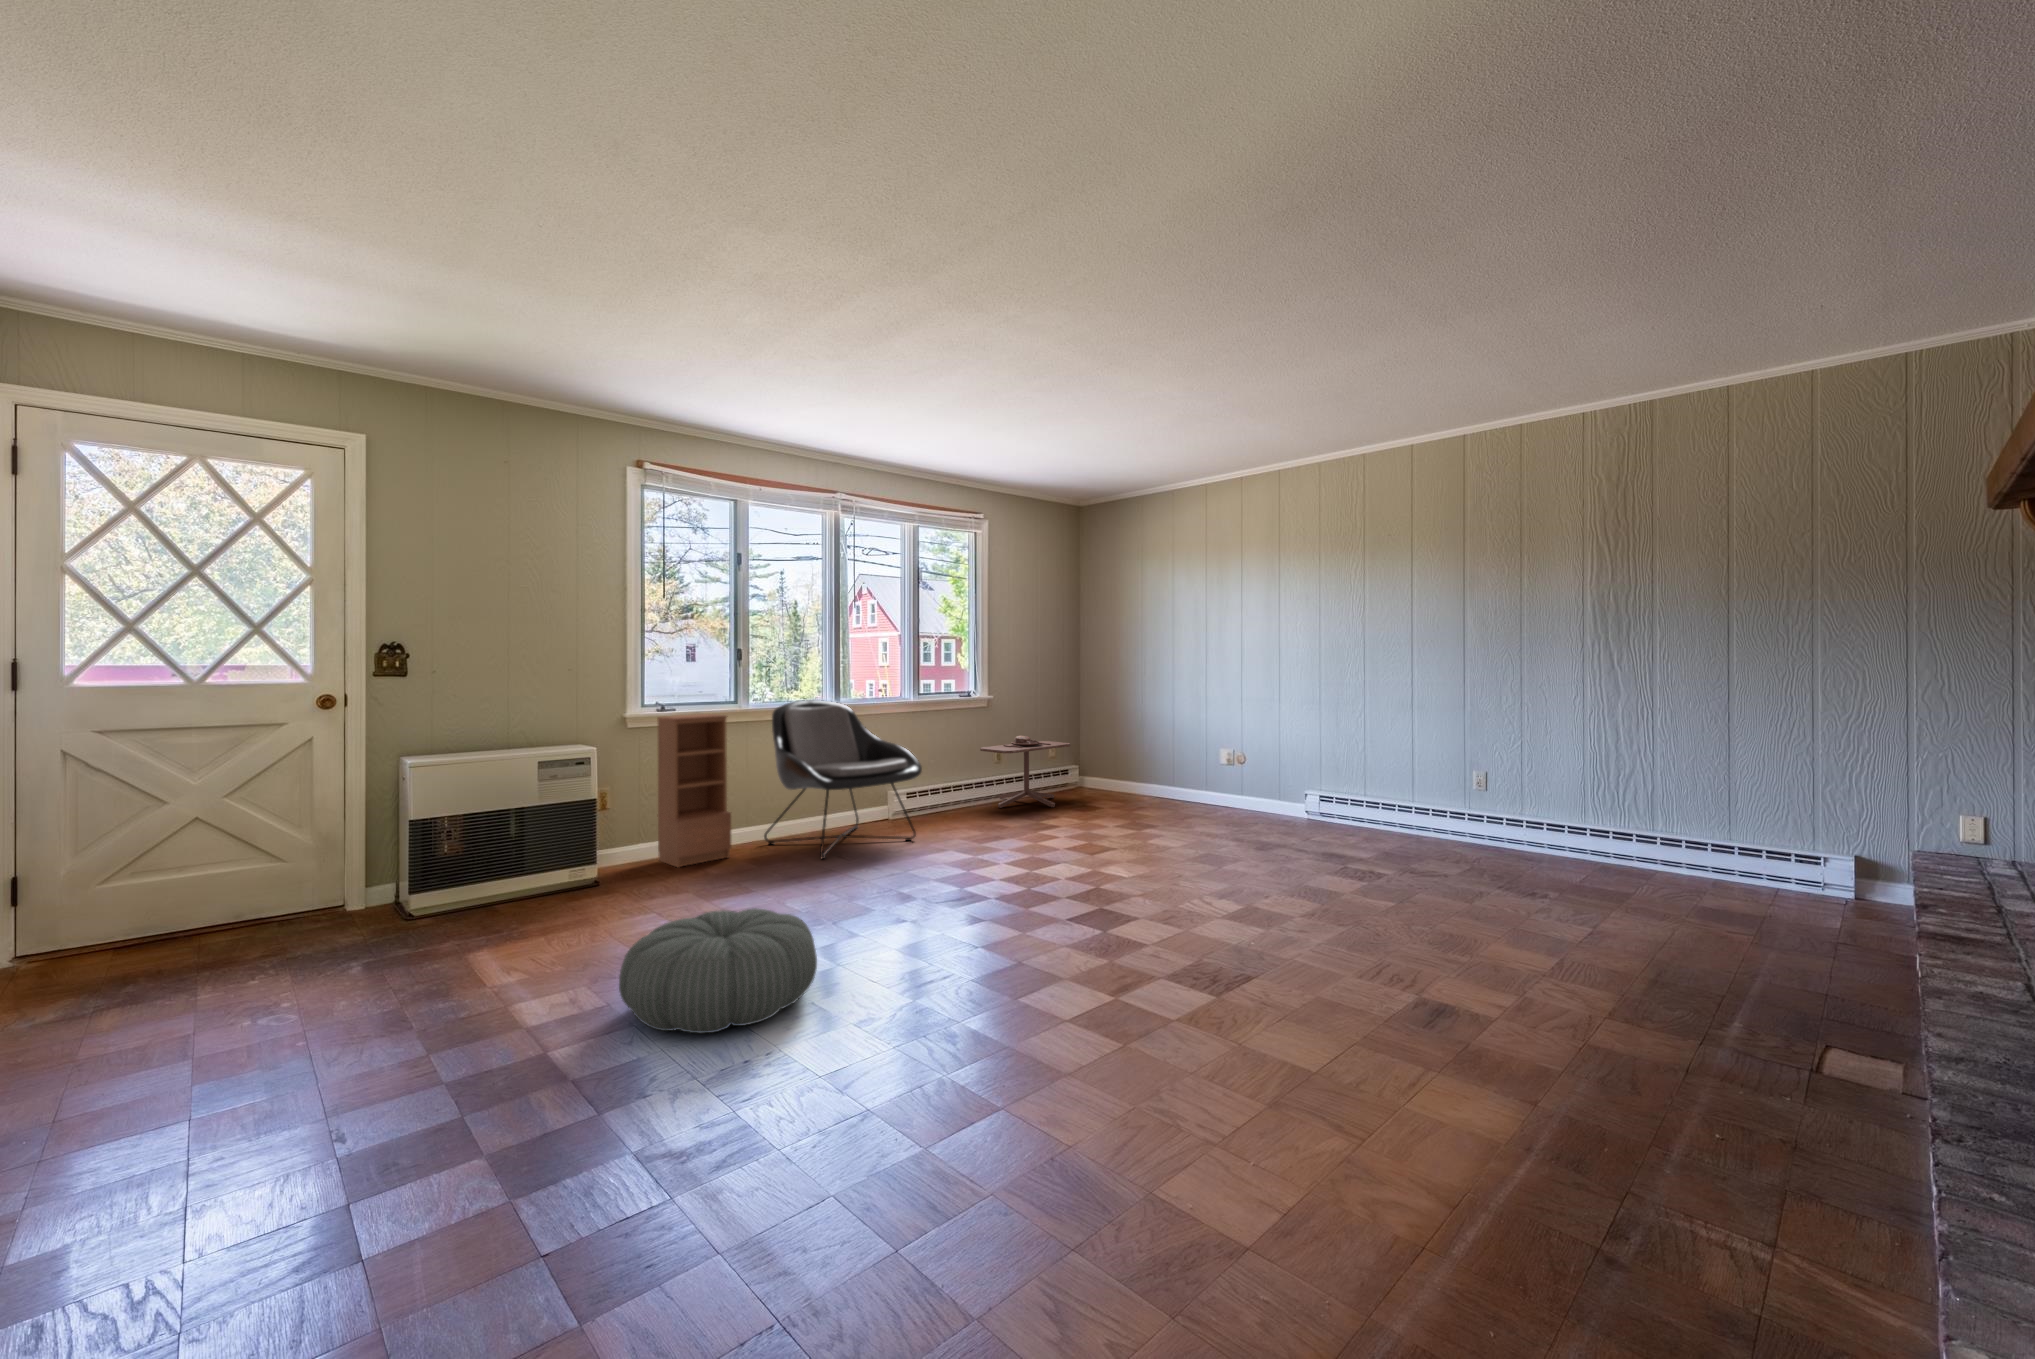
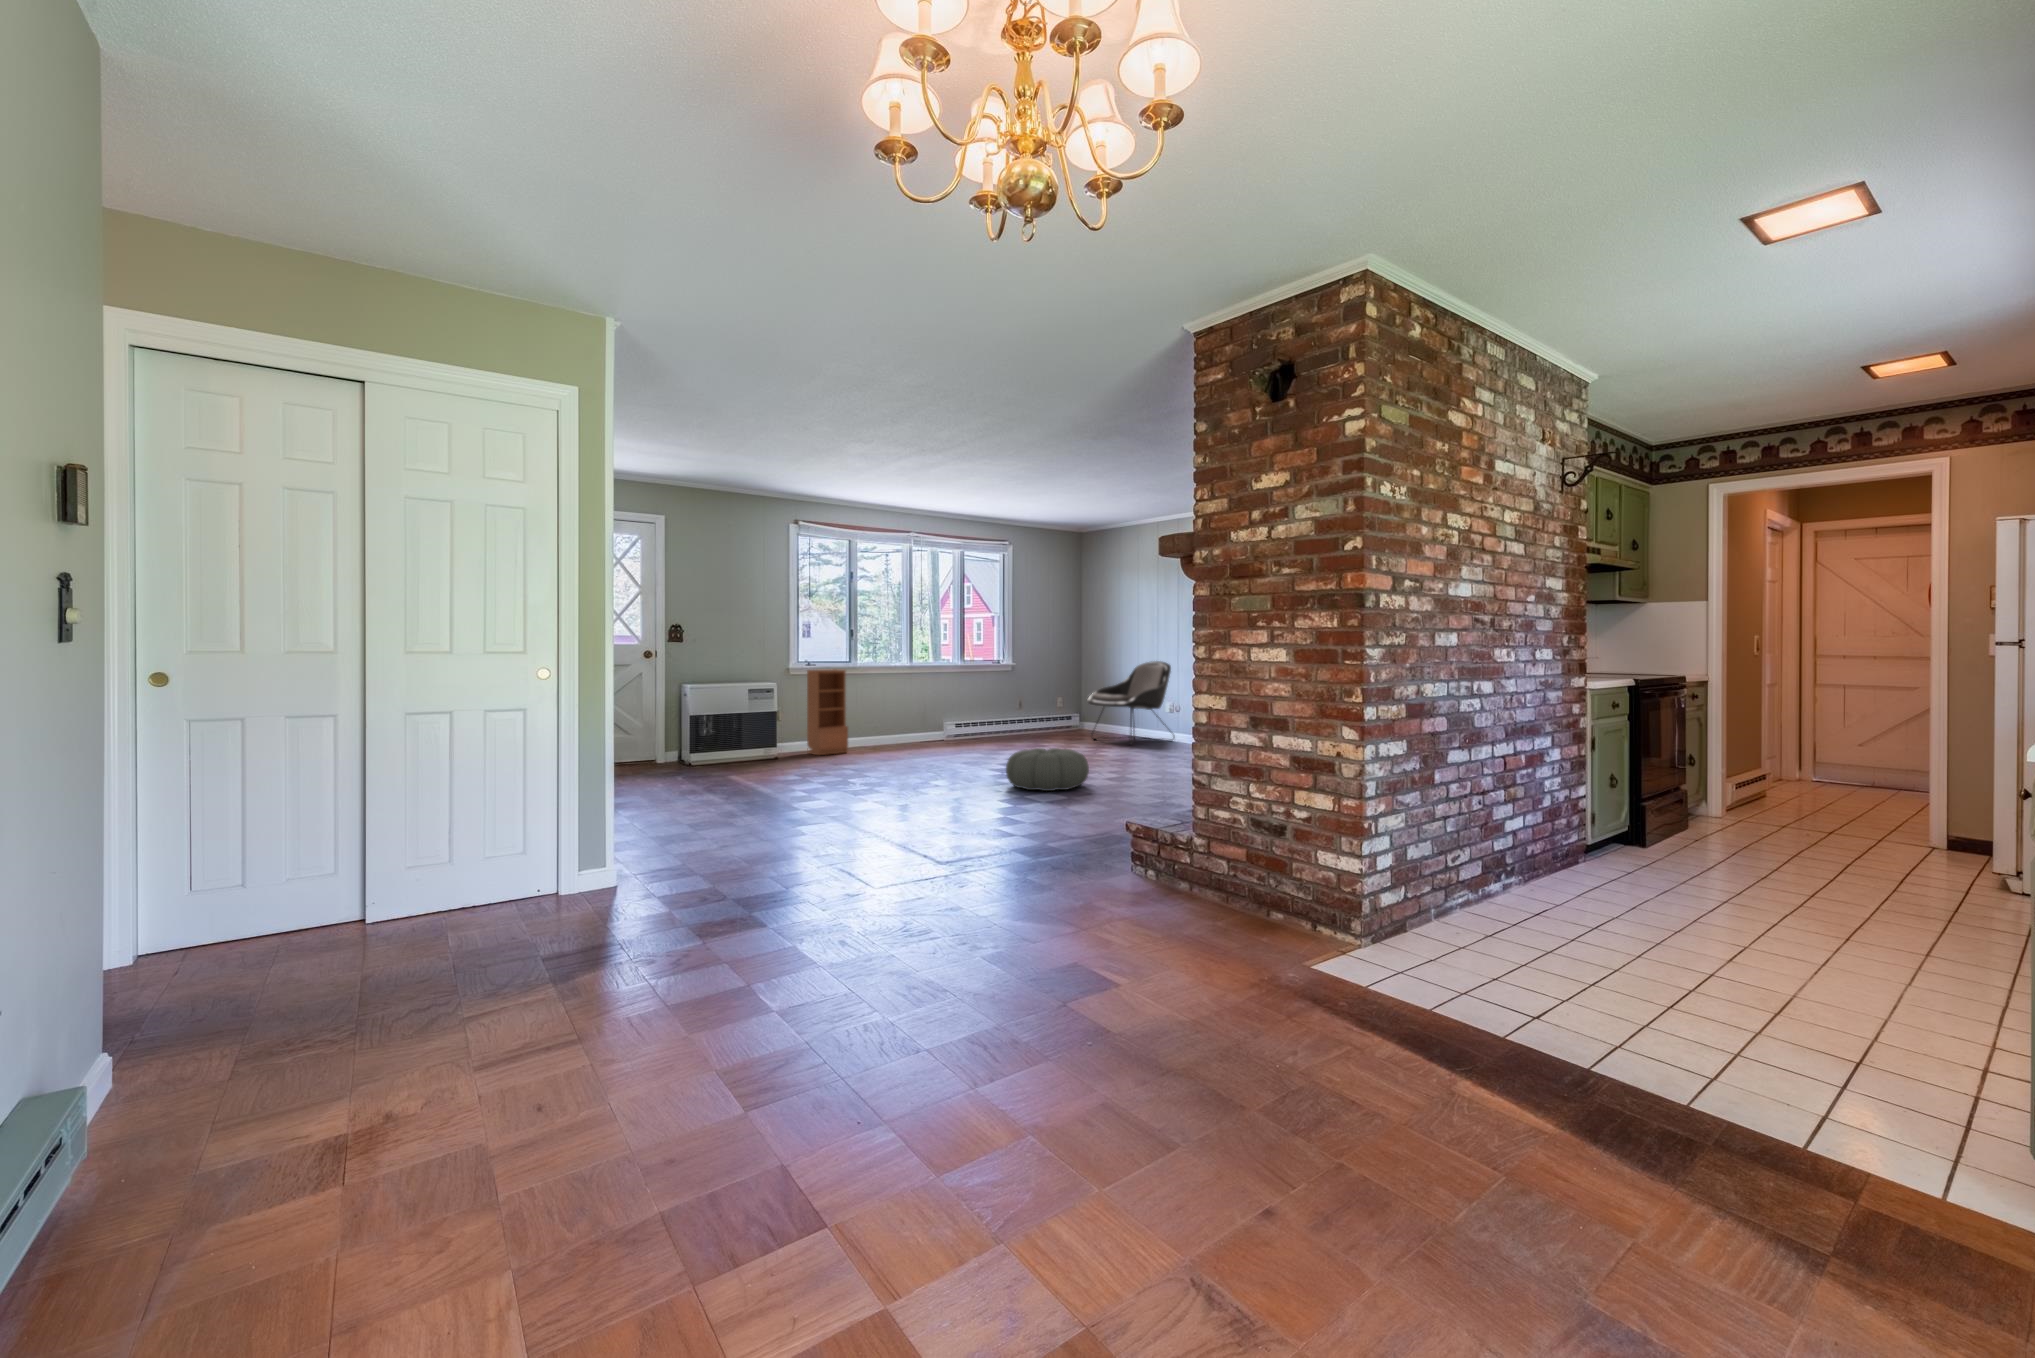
lounge chair: present [764,700,922,859] -> present [1087,661,1173,743]
side table: present [980,736,1070,808] -> none [1005,692,1067,738]
pouf: present [619,908,817,1033] -> present [1006,748,1089,791]

